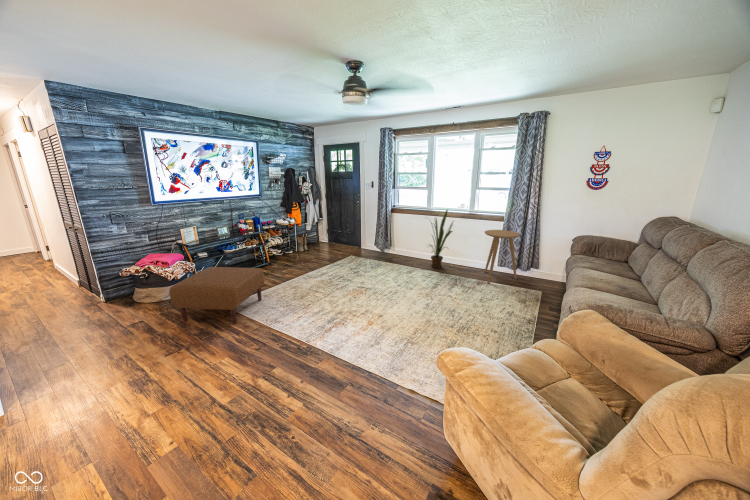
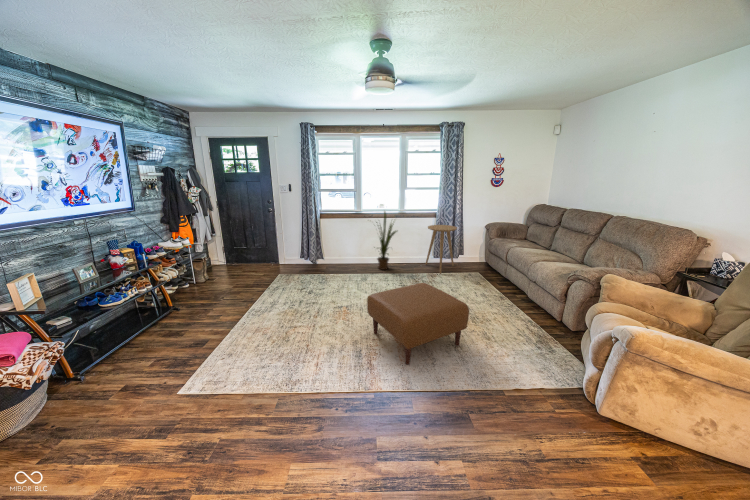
ottoman: present [169,267,264,324] -> present [367,283,469,365]

